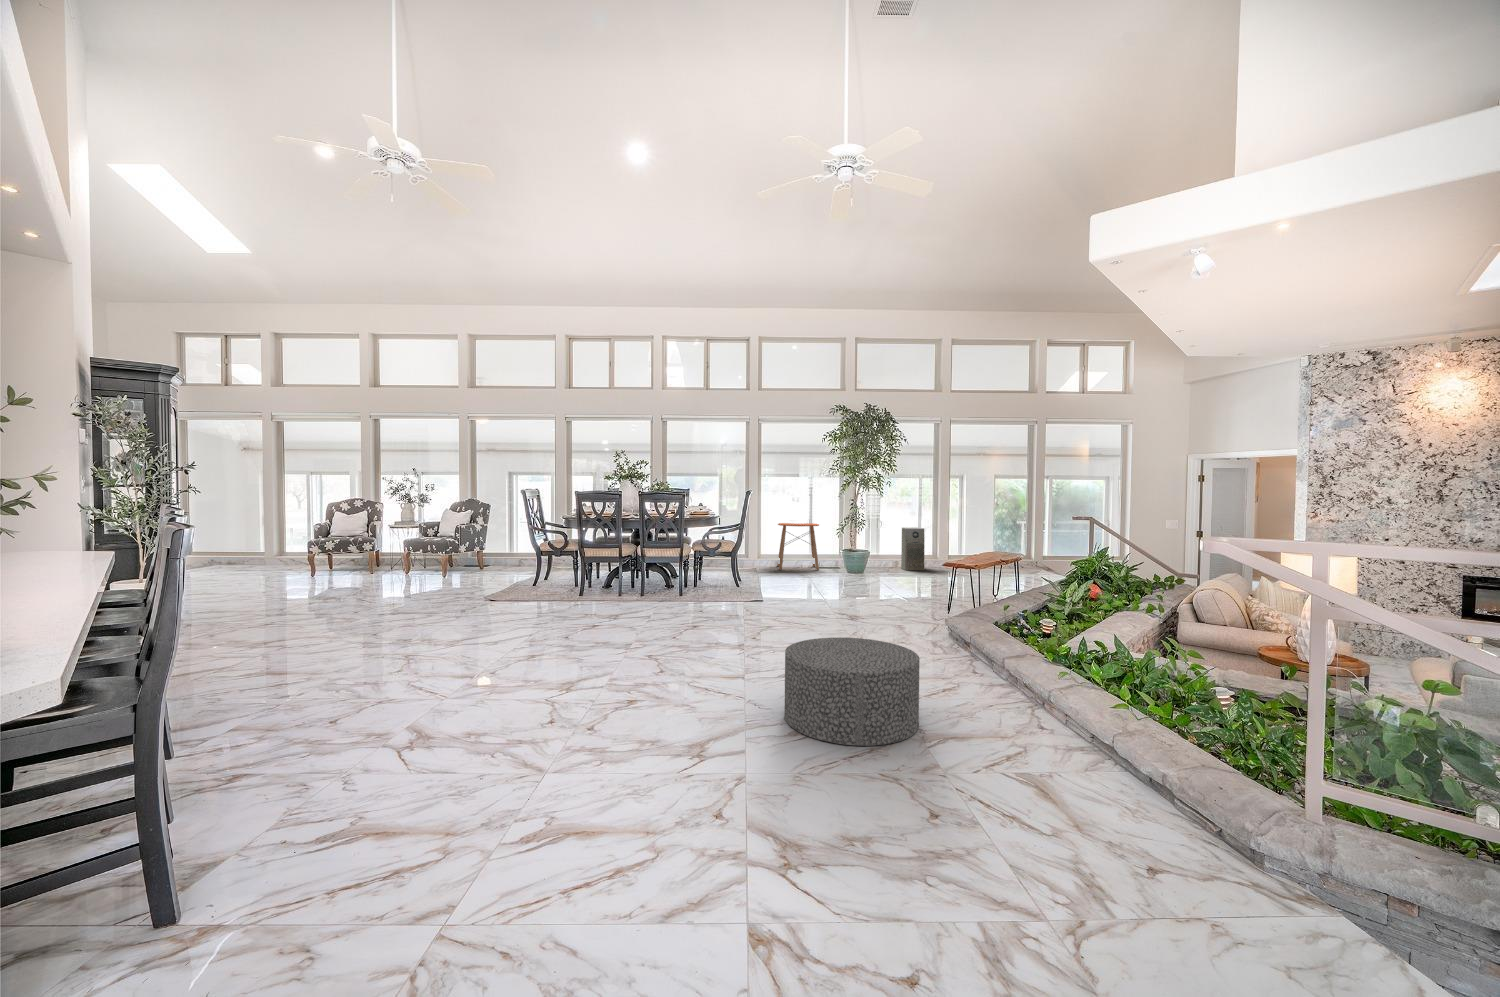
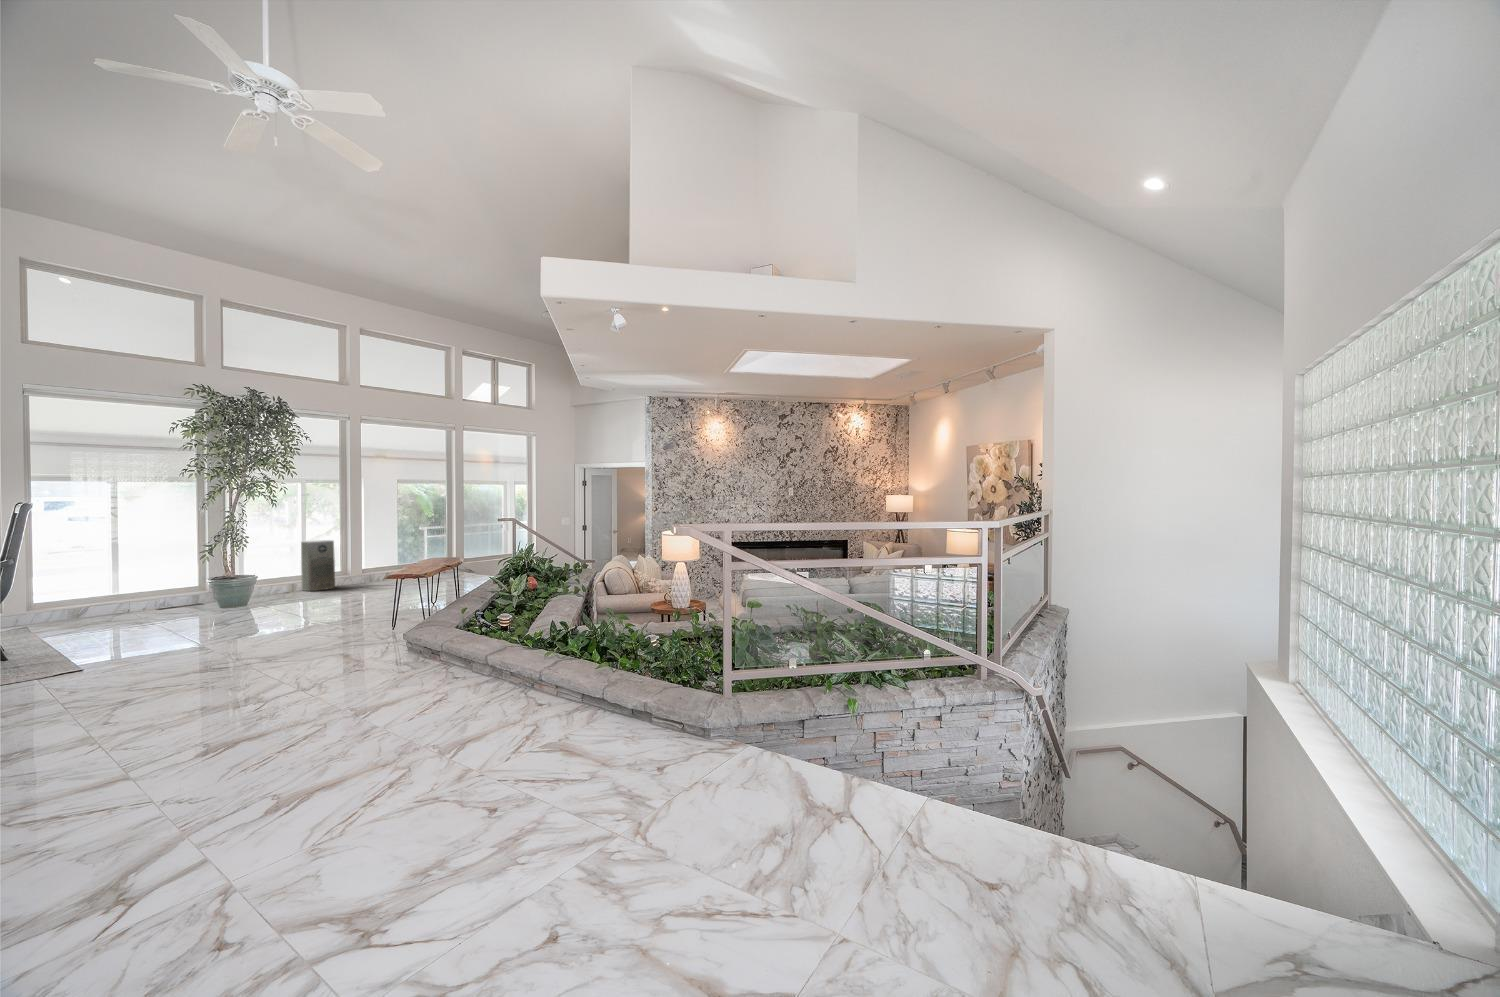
side table: present [777,523,819,570] -> none [74,546,167,619]
ottoman: present [784,637,920,746] -> none [240,666,431,804]

